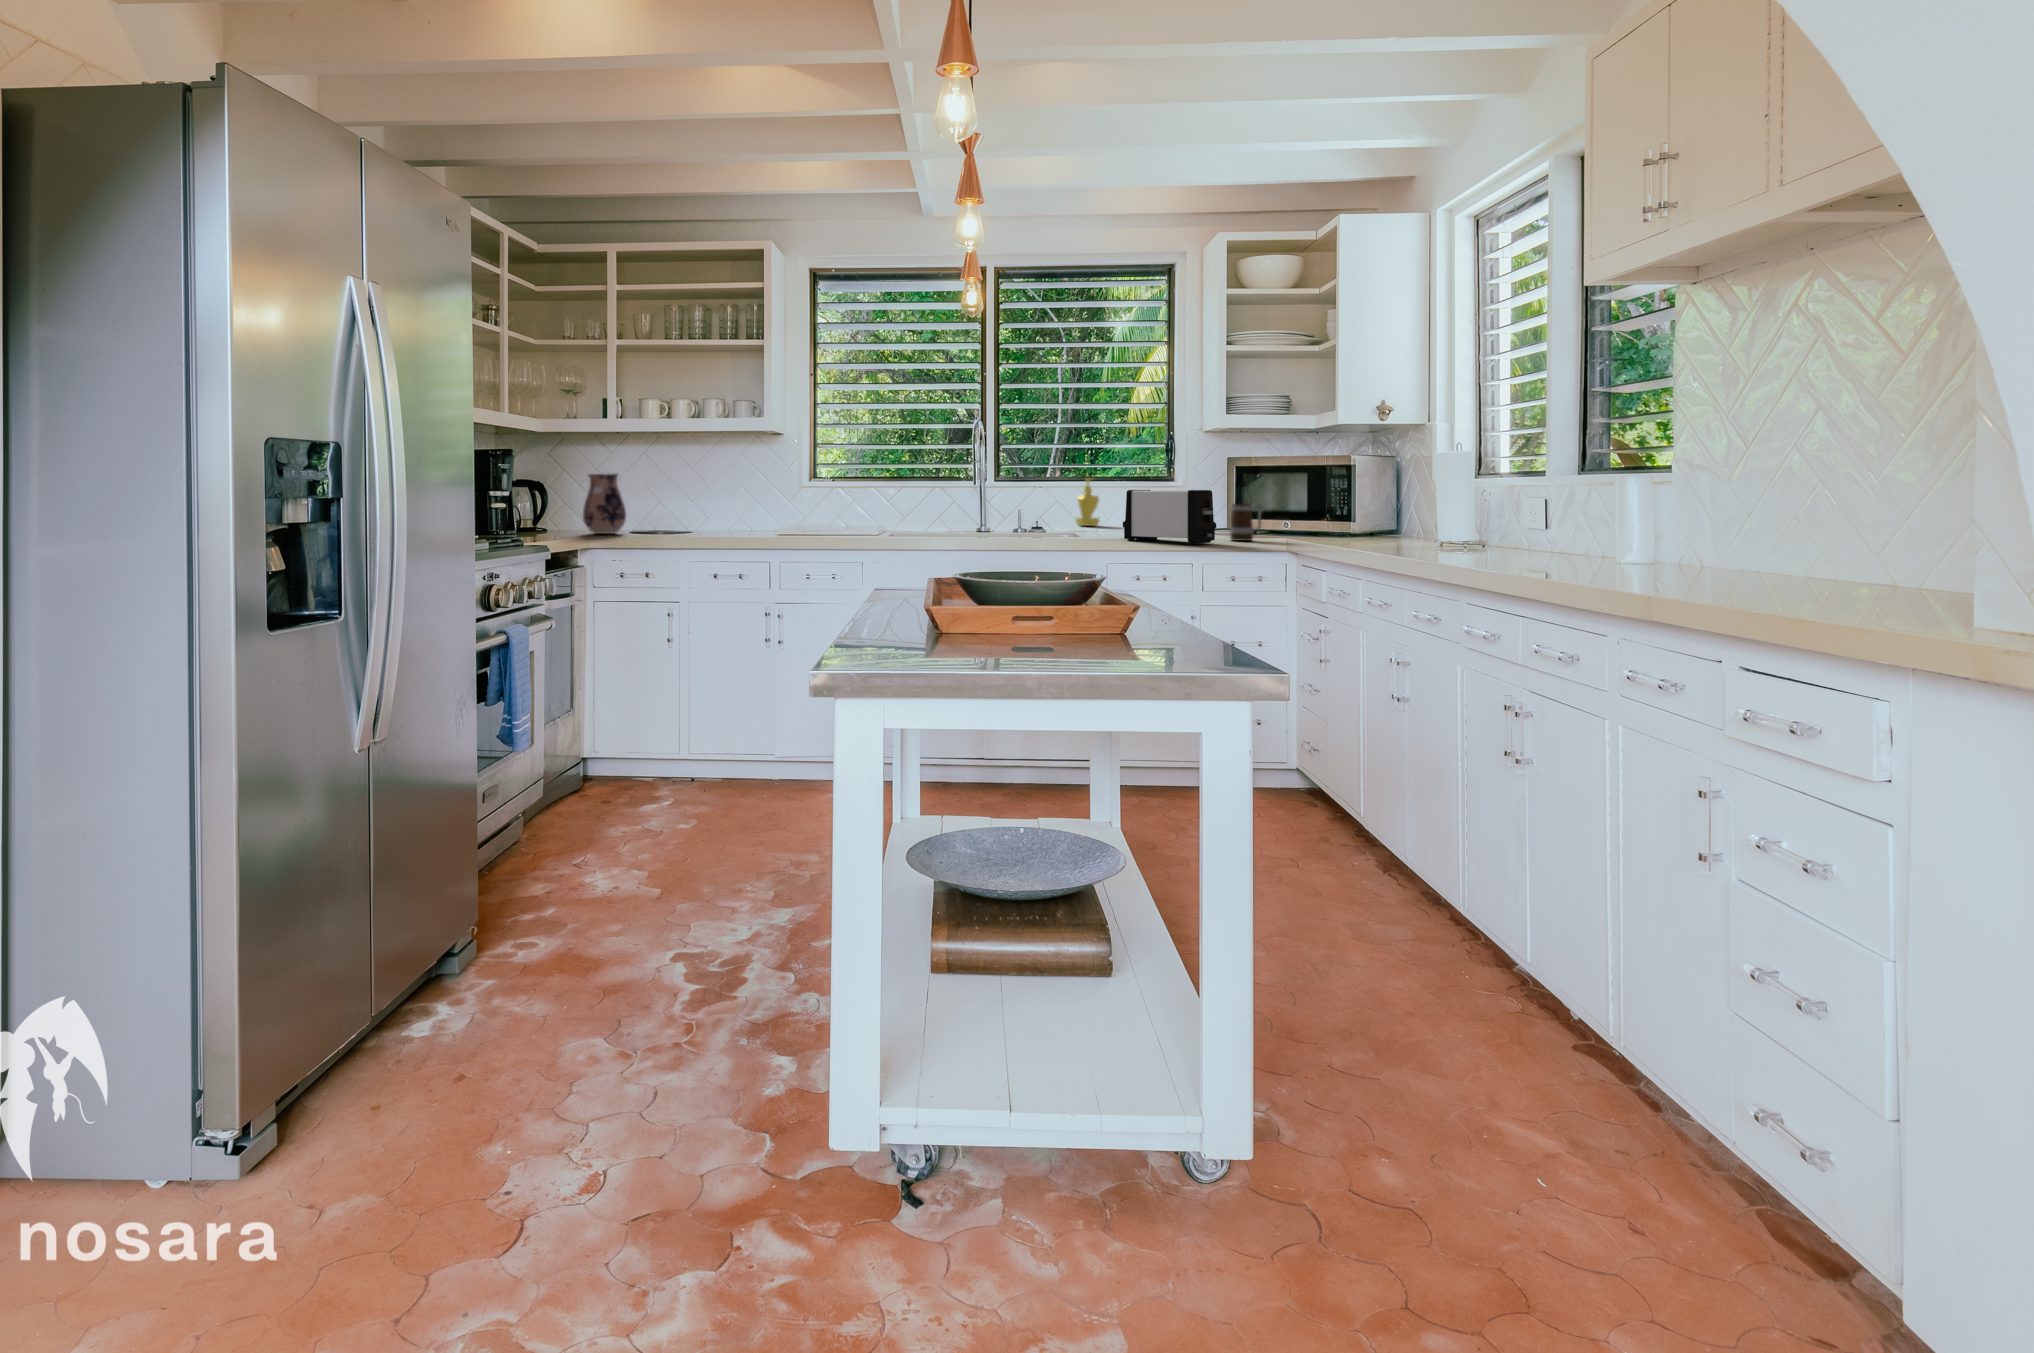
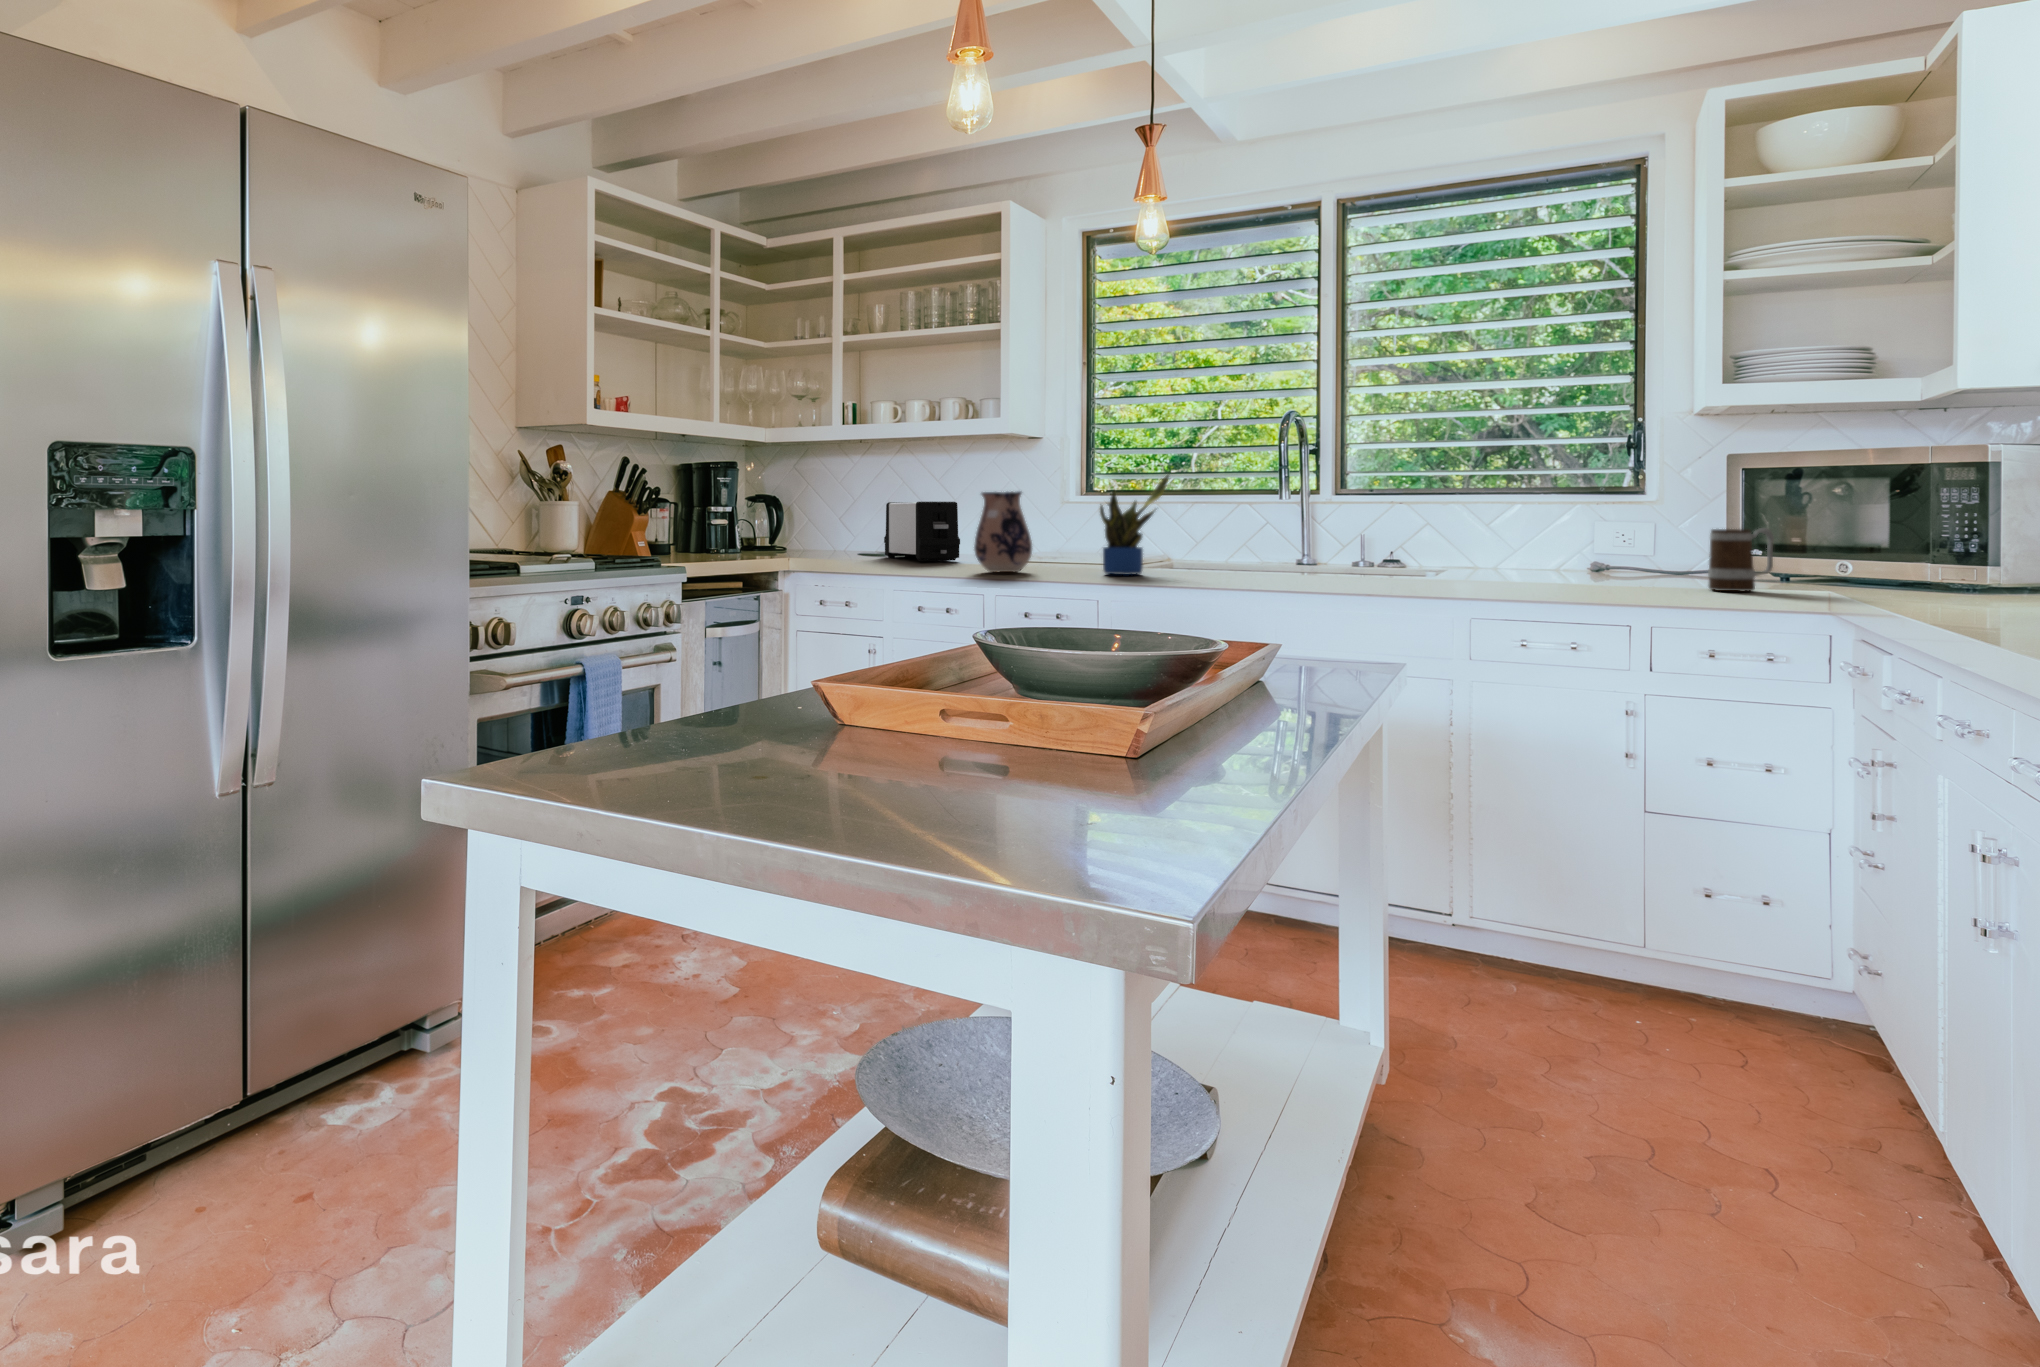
potted plant: none [864,464,914,539] -> present [1100,475,1169,575]
ceramic pitcher: present [583,474,626,534] -> present [974,492,1032,572]
soap dispenser: present [1076,478,1100,526] -> none [1465,491,1505,563]
toaster: present [1123,490,1216,544] -> present [884,501,960,561]

